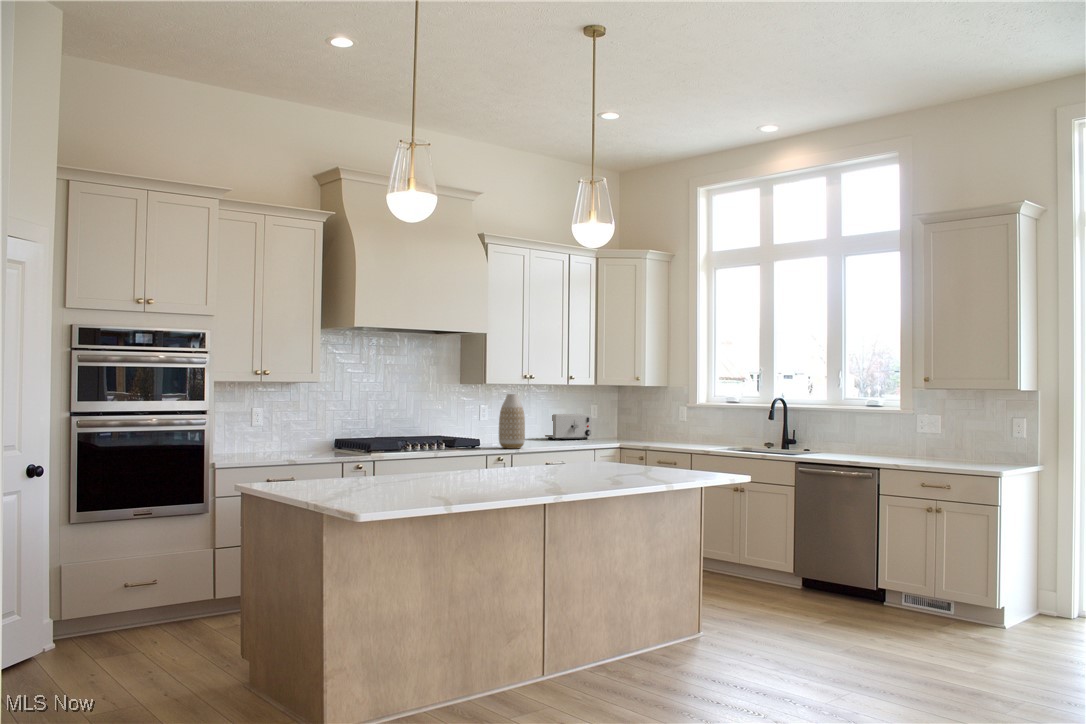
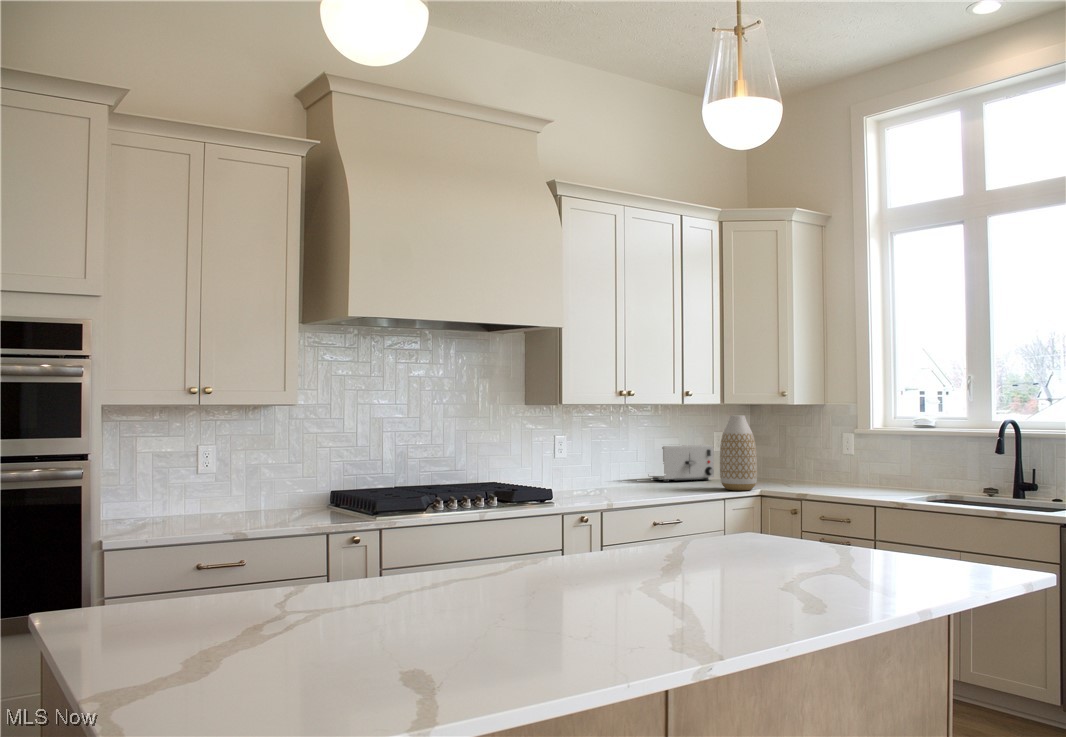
vase: present [499,394,525,449] -> present [720,415,757,491]

